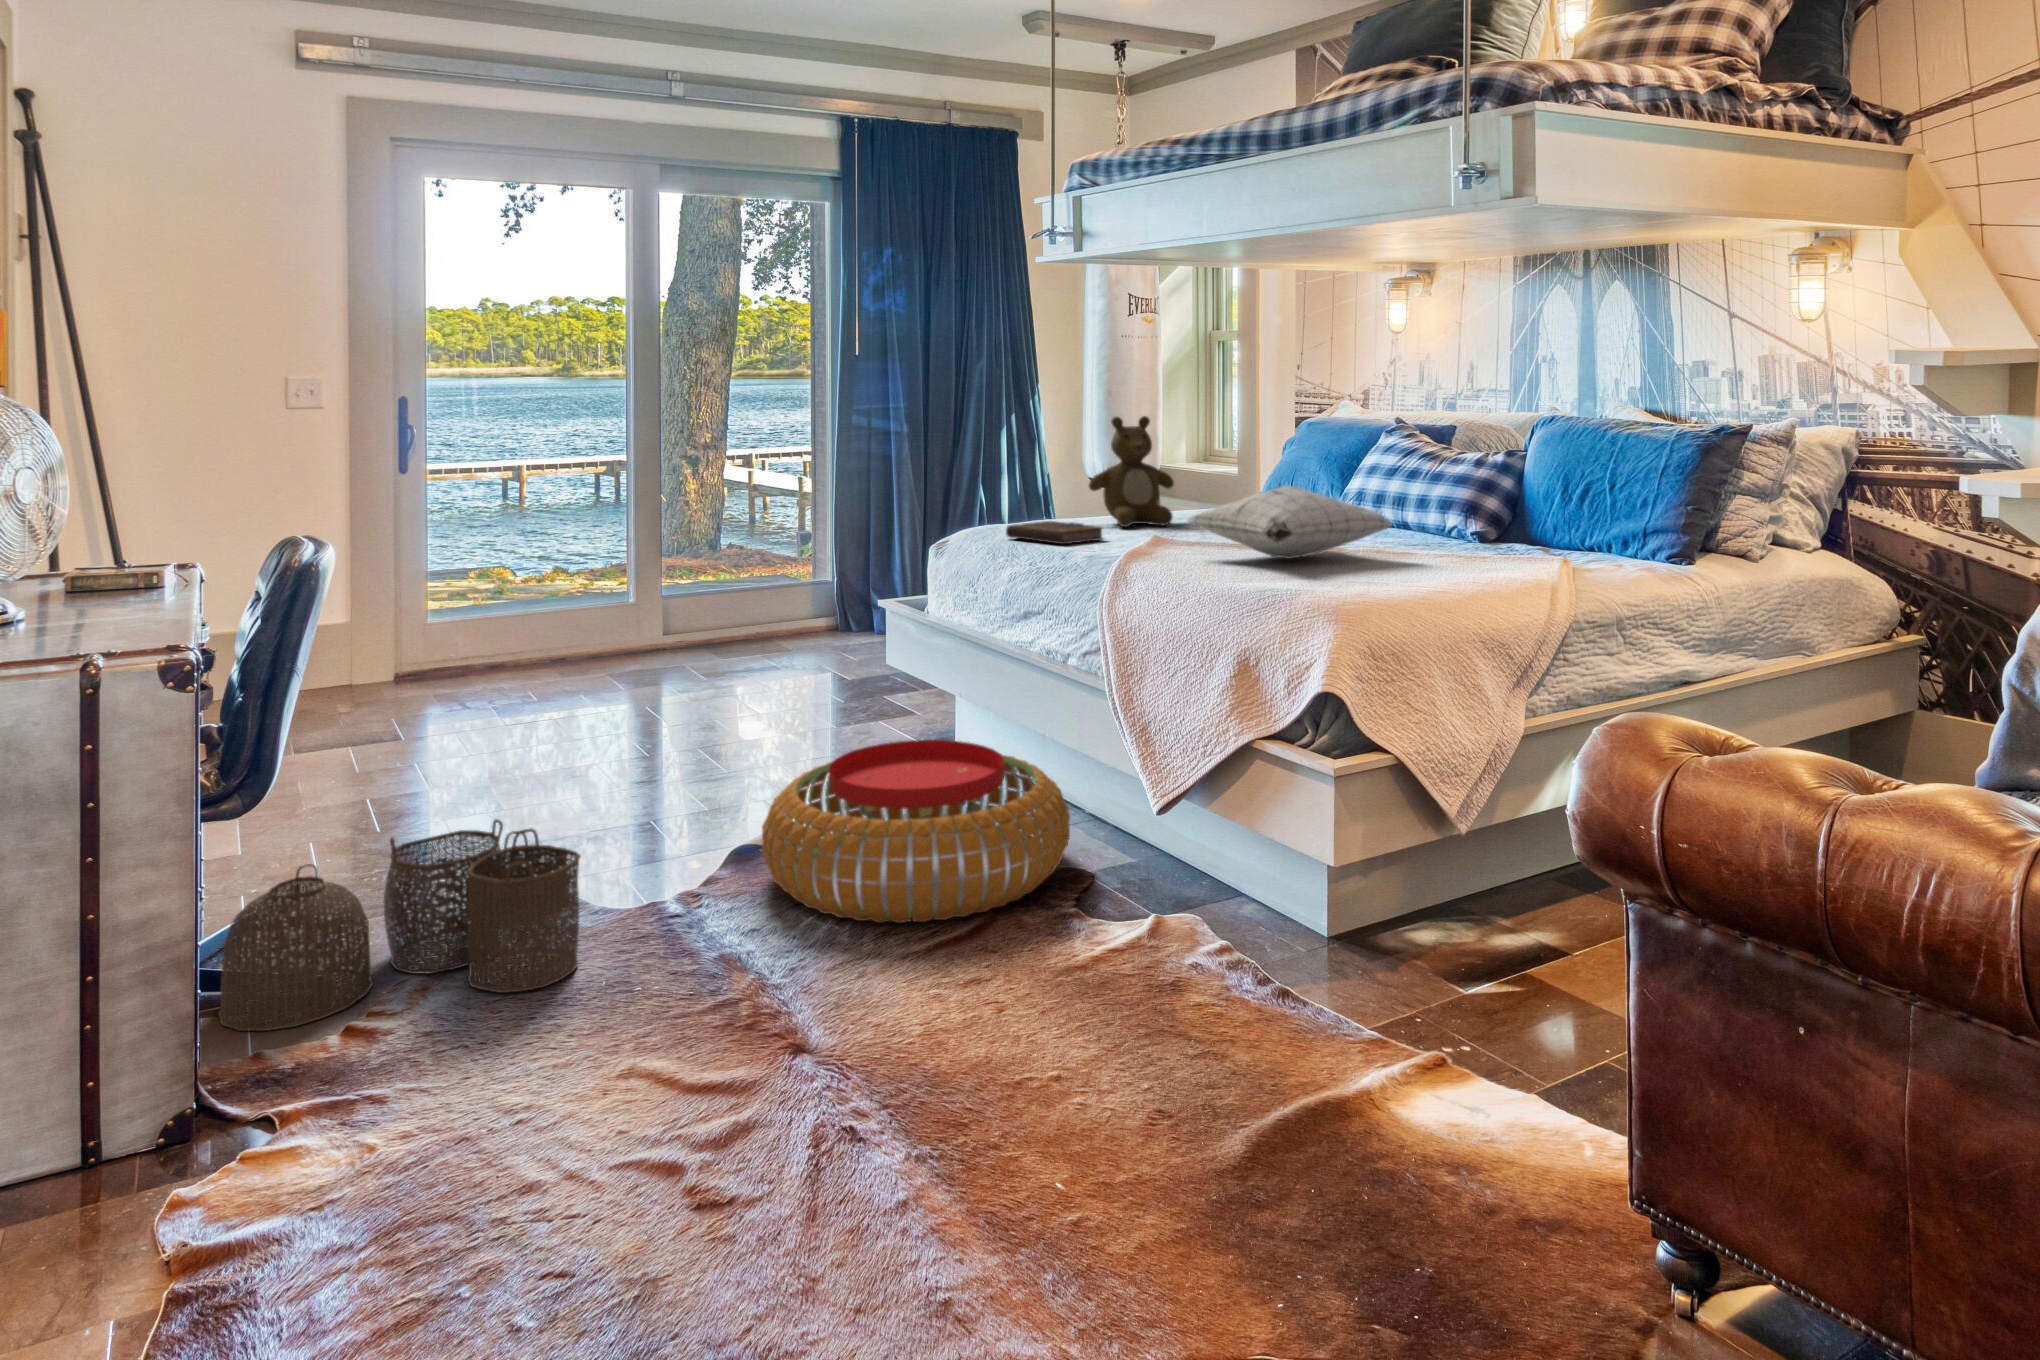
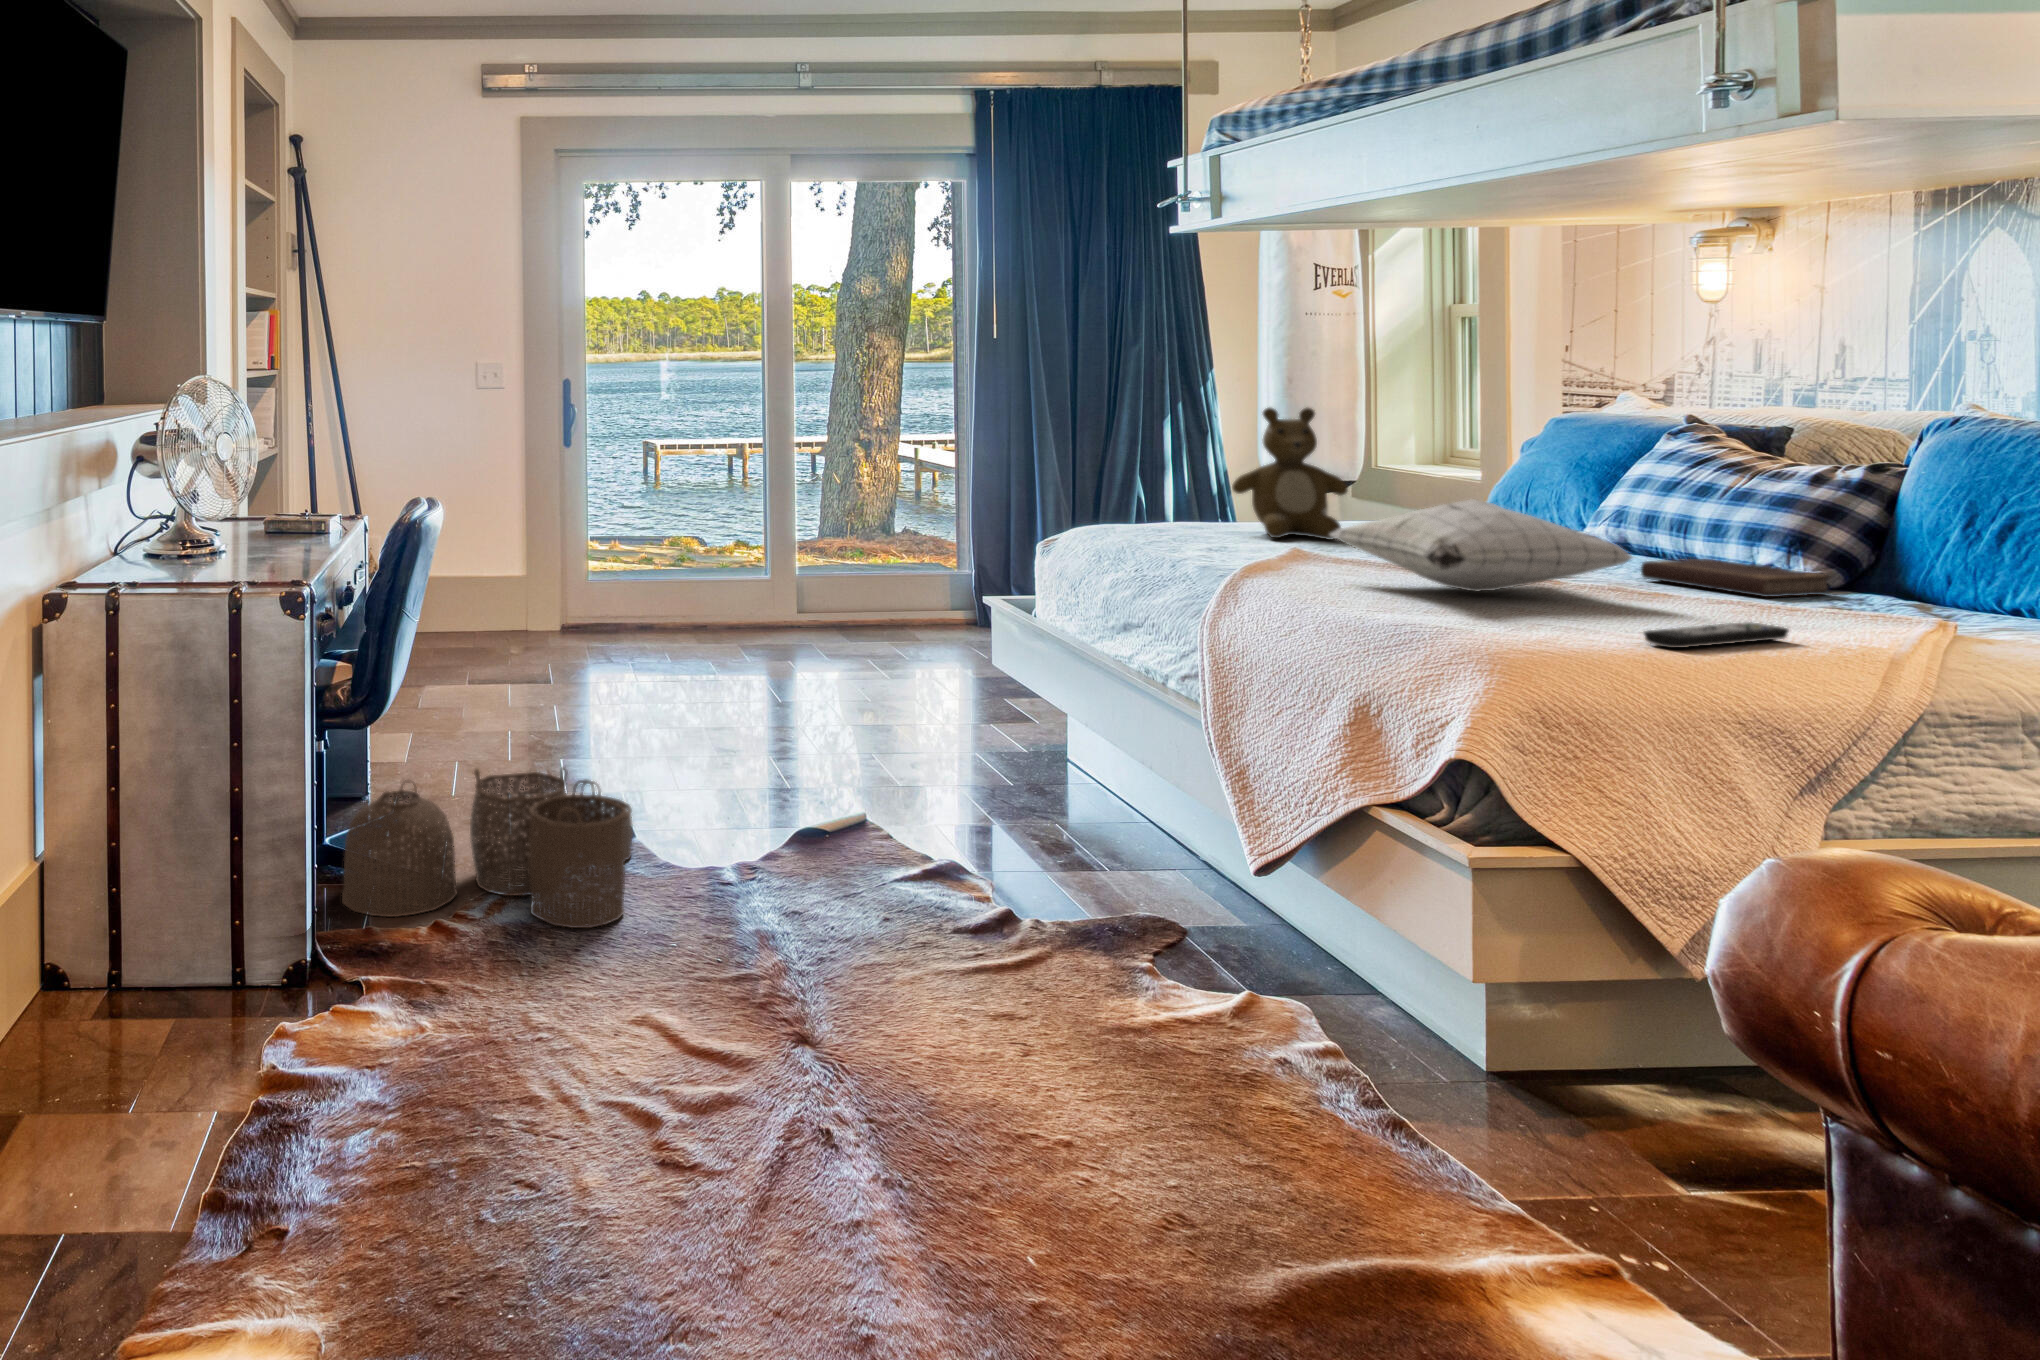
notebook: present [1006,521,1103,544] -> present [1641,559,1829,597]
remote control: none [1418,566,1496,589] -> present [1644,622,1789,648]
pouf: present [762,740,1070,923] -> none [811,749,1156,948]

